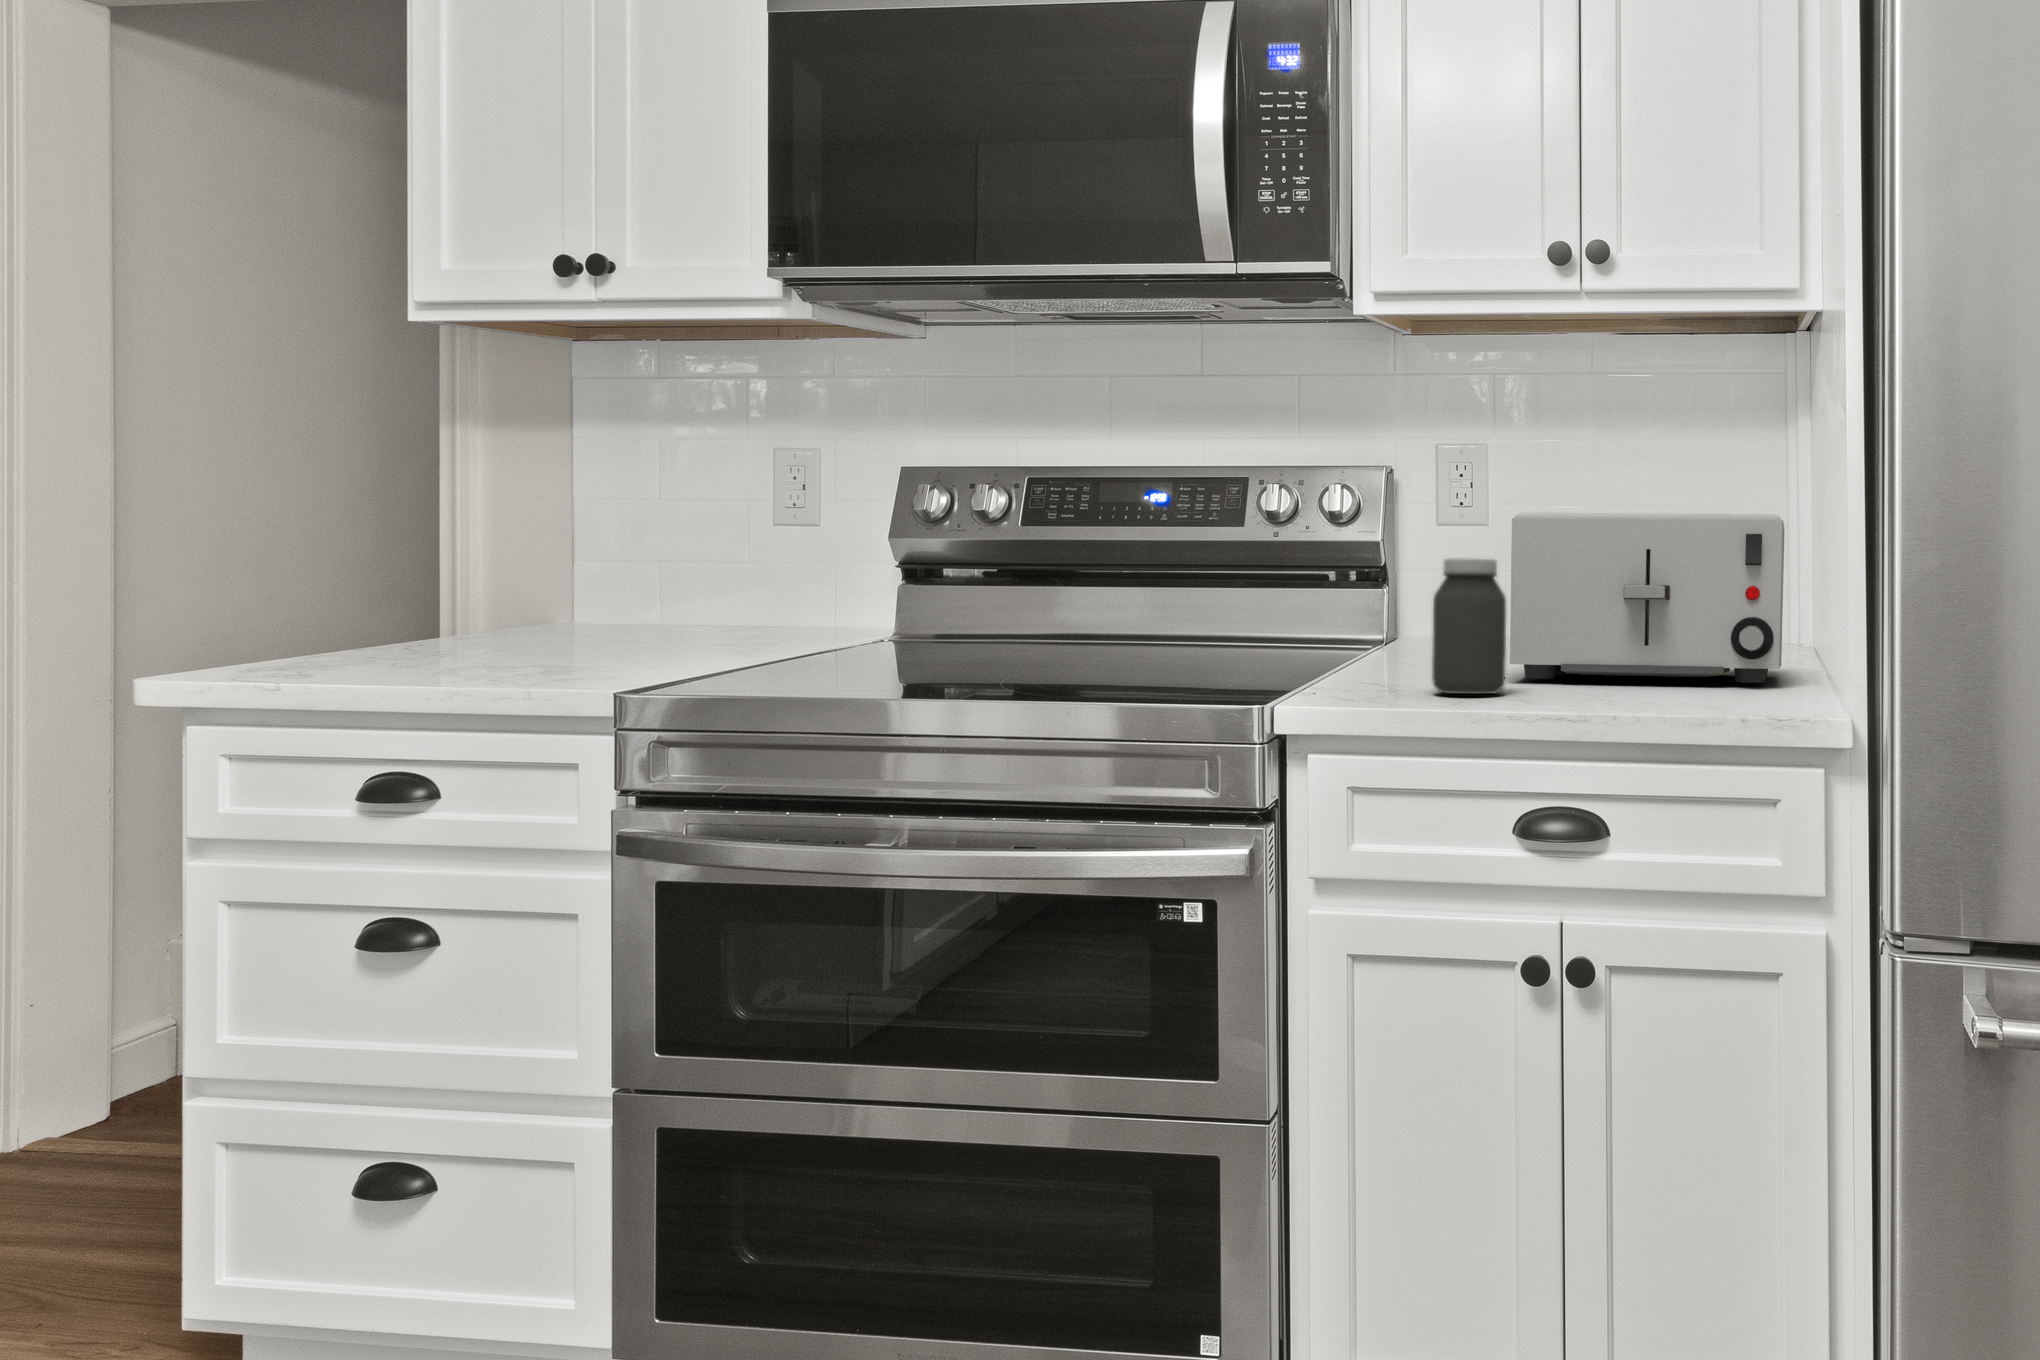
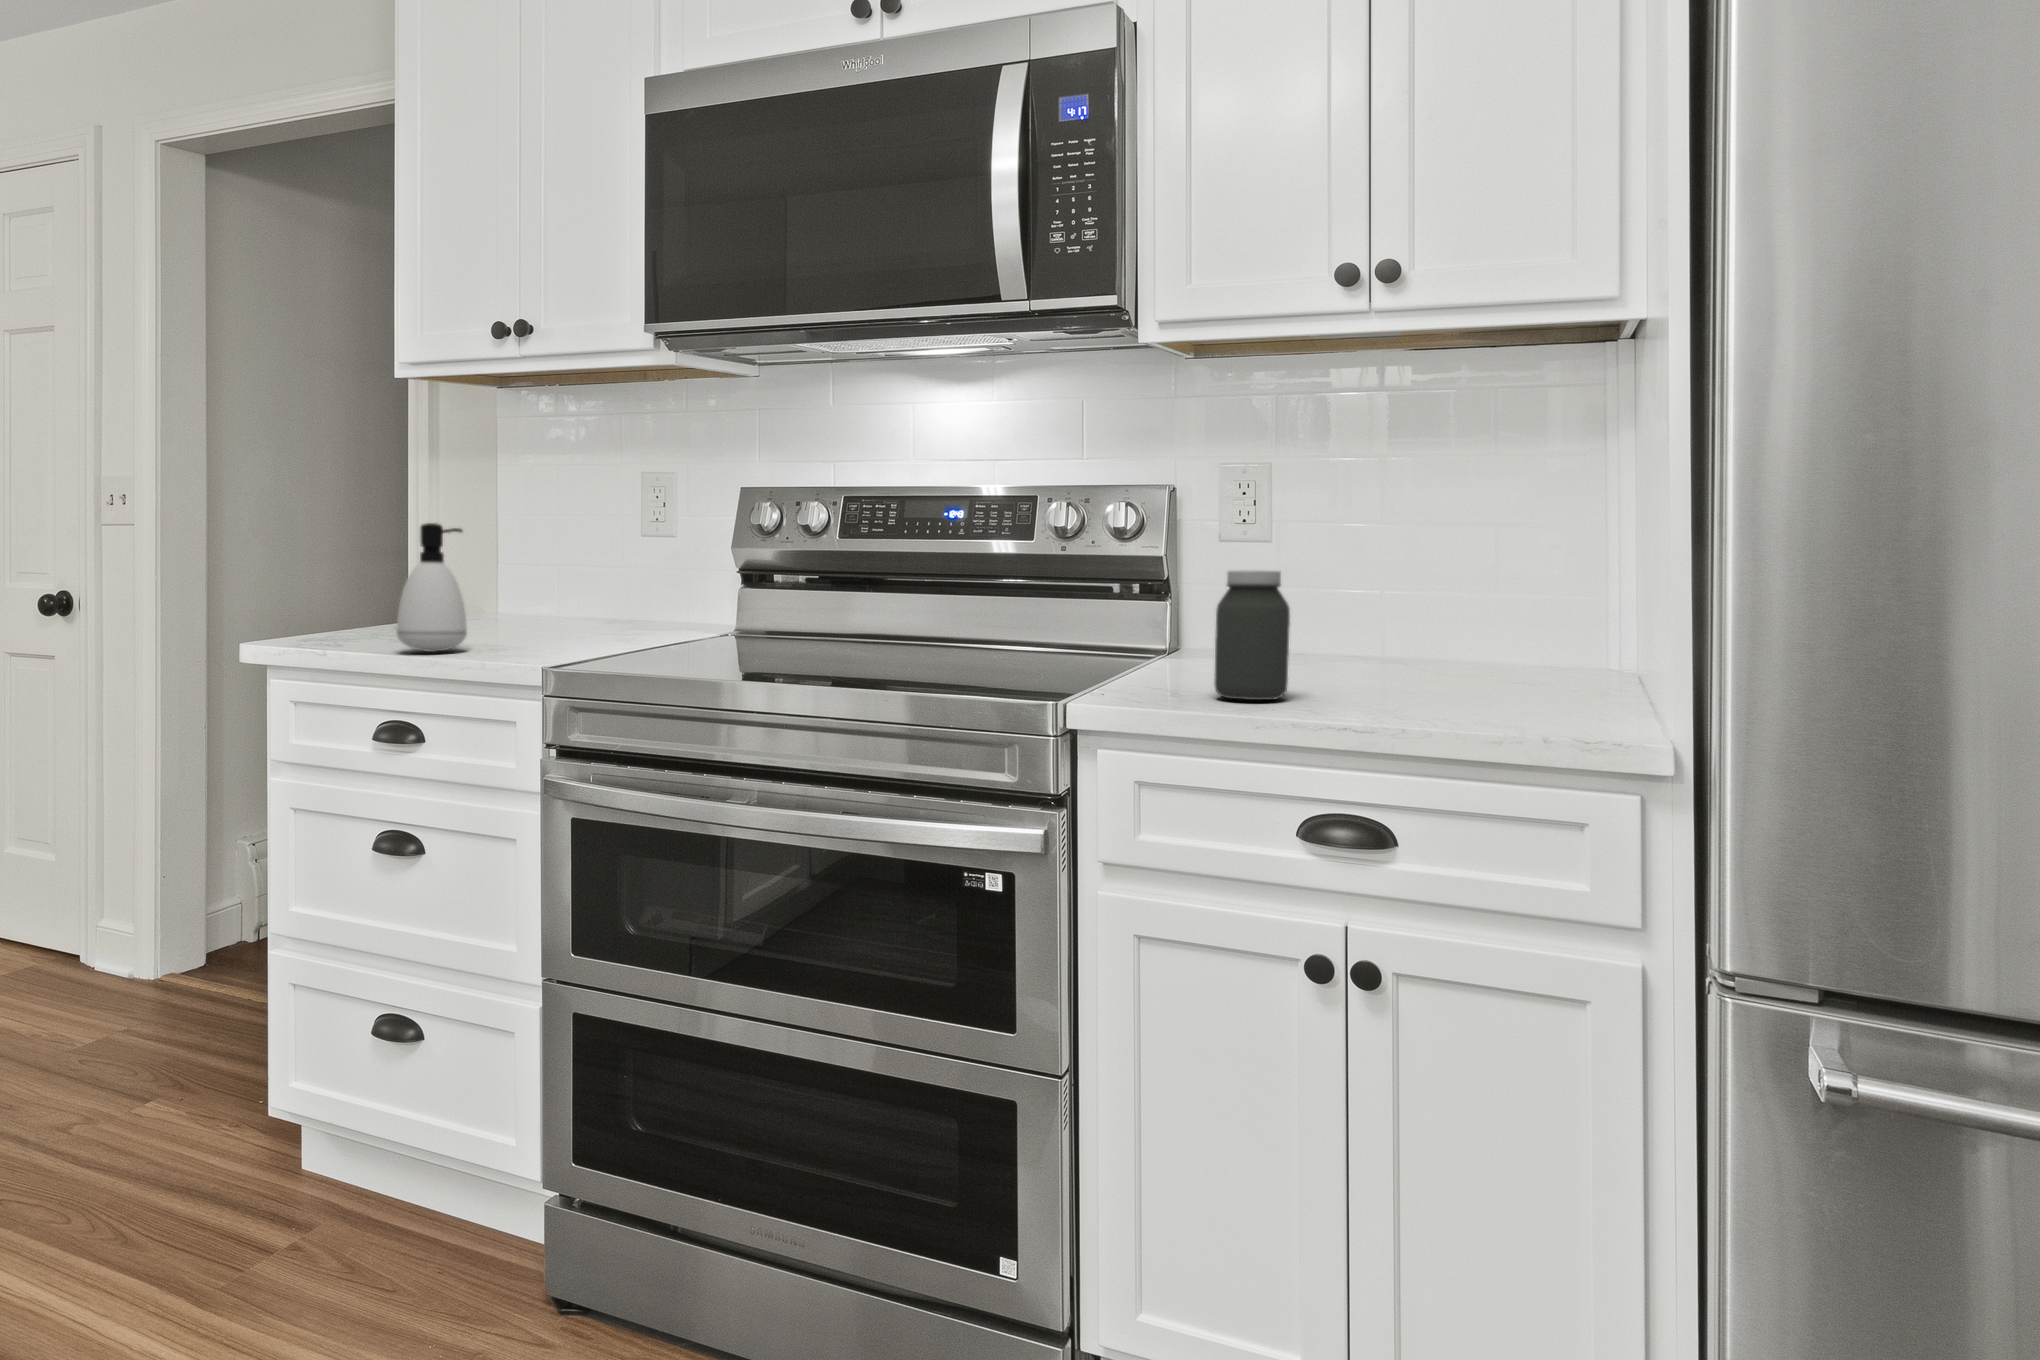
soap dispenser: none [432,495,533,659] -> present [397,523,467,652]
toaster: present [1510,512,1785,683] -> none [1290,520,1587,689]

